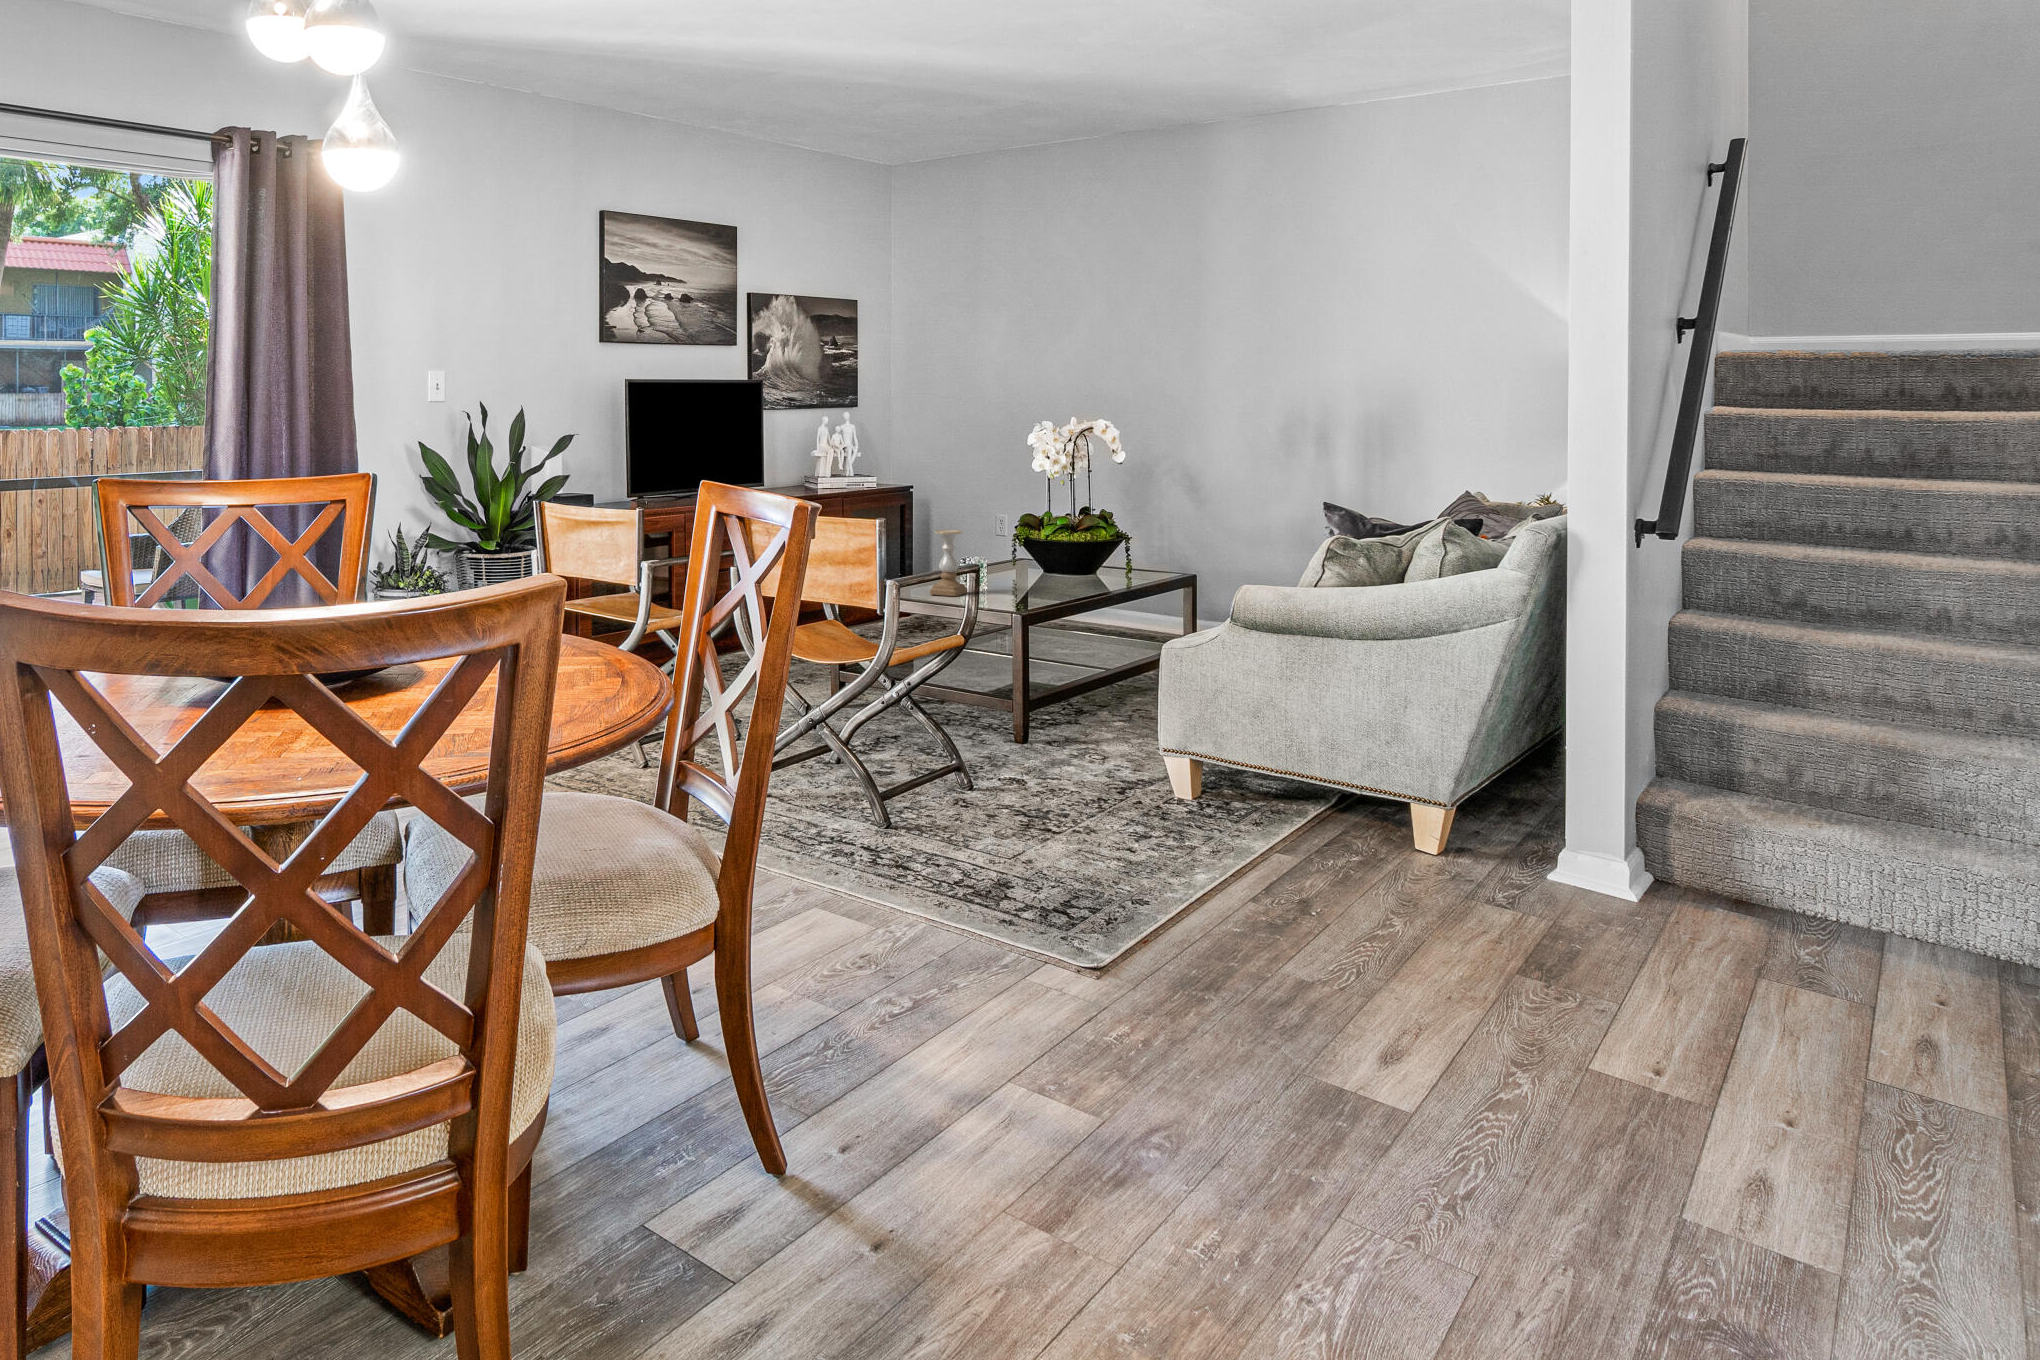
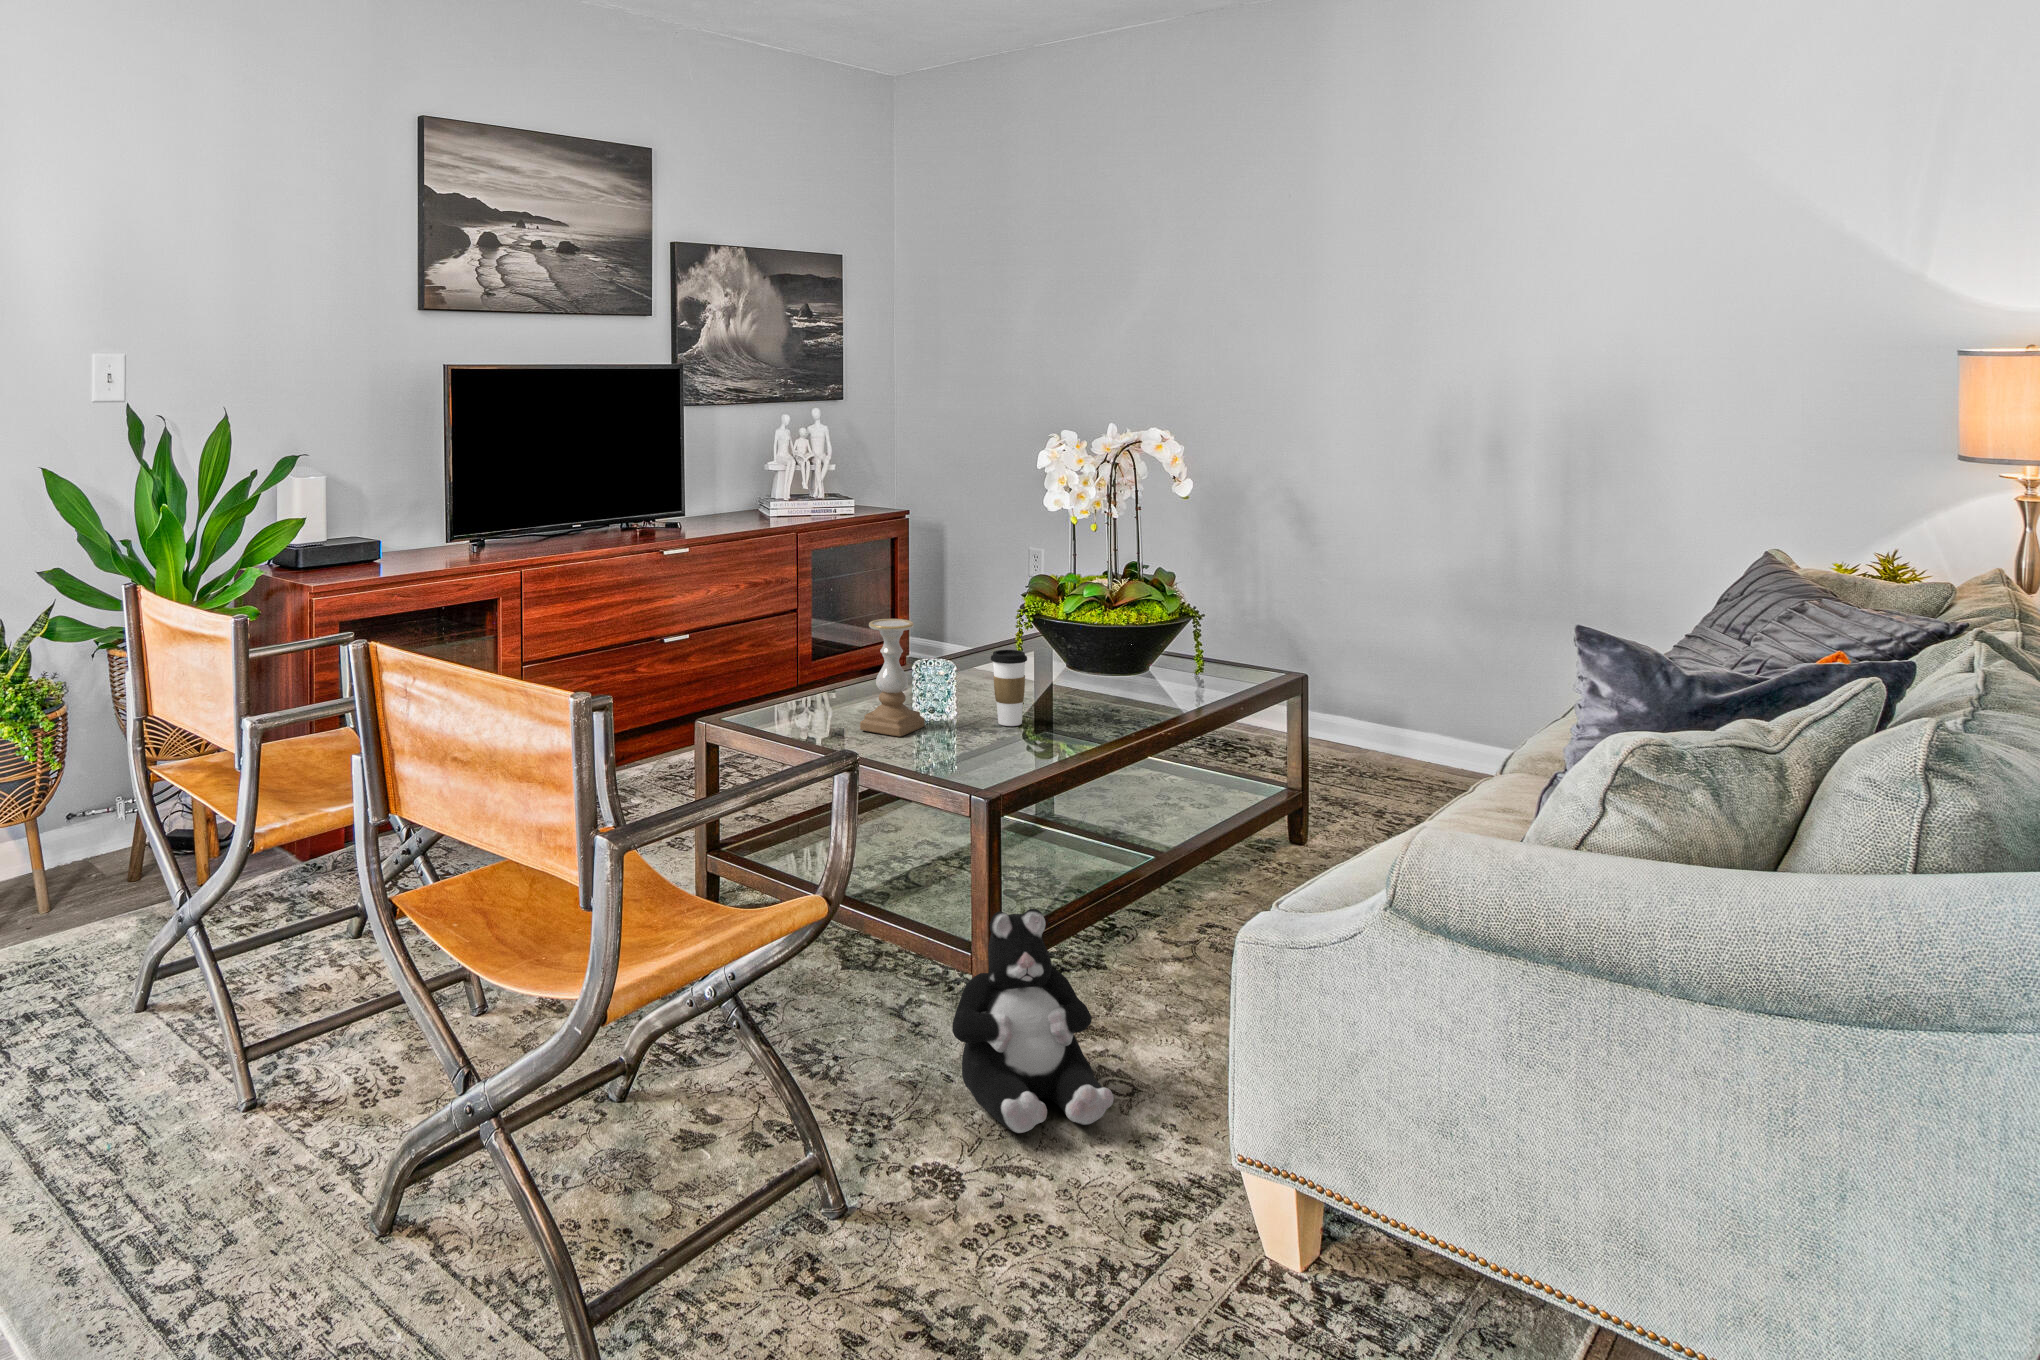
coffee cup: none [1007,548,1029,592] -> present [991,650,1027,726]
plush toy: none [1007,662,1093,763] -> present [952,909,1114,1133]

